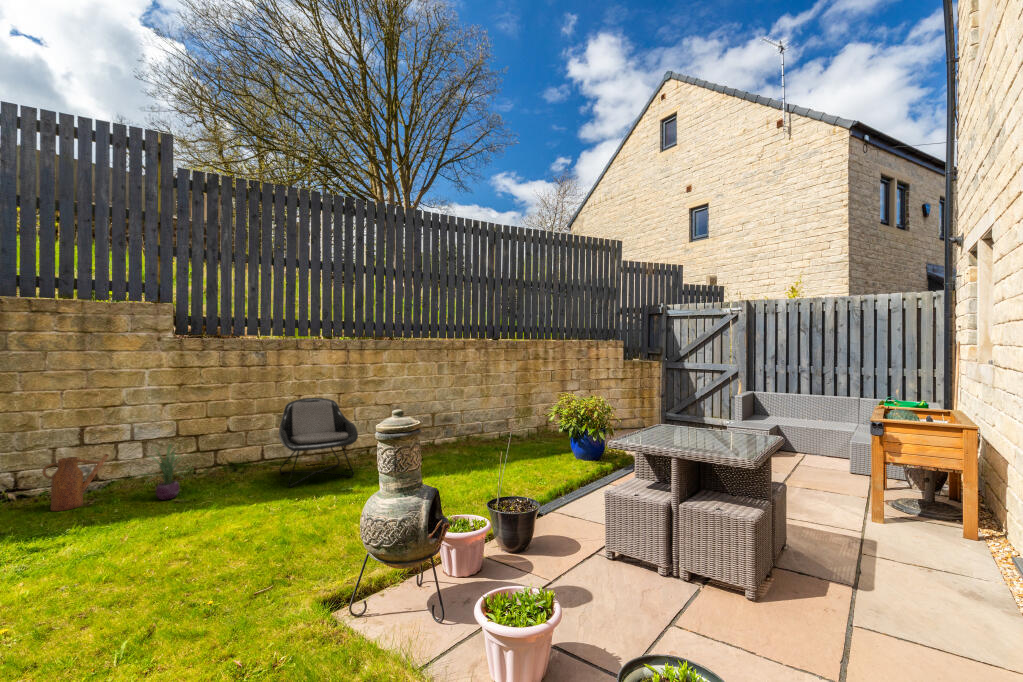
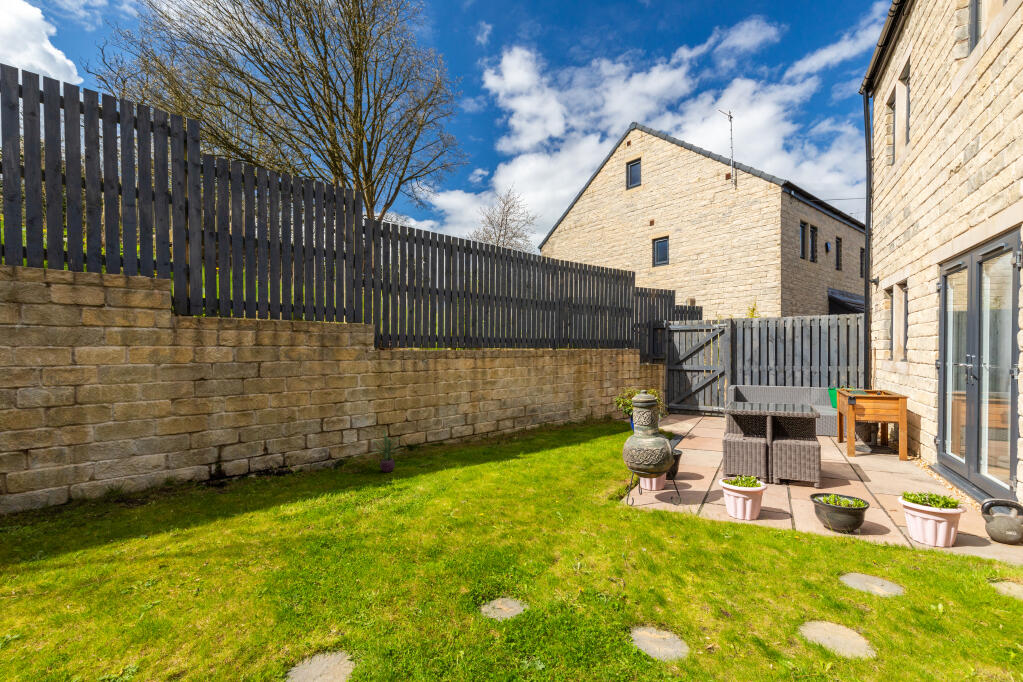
lounge chair: present [279,398,358,487] -> none [439,395,503,461]
watering can: present [42,454,109,511] -> none [308,439,346,482]

